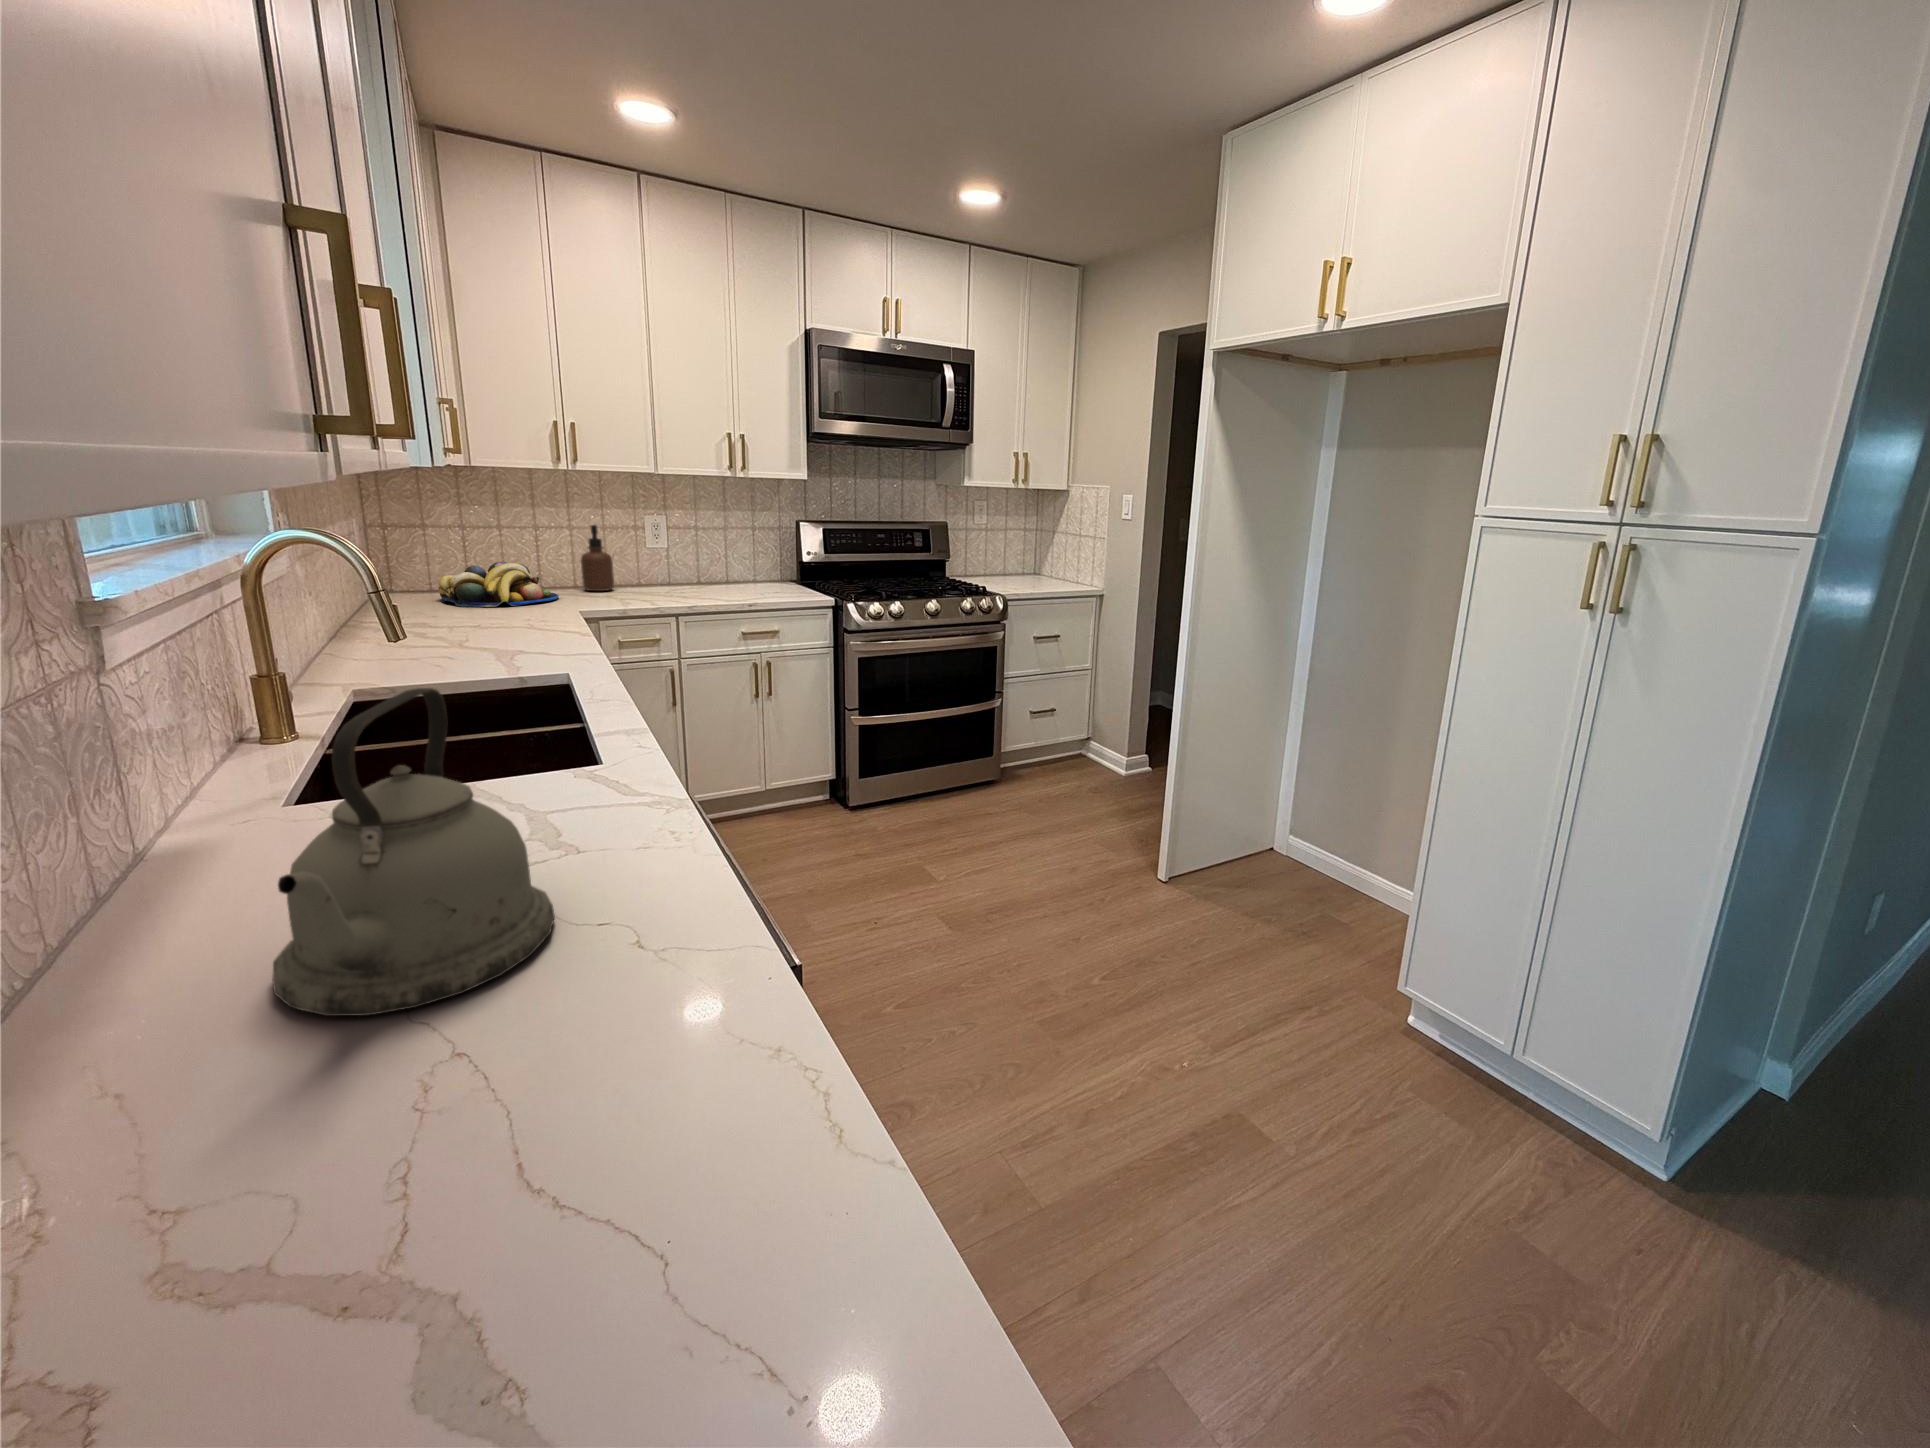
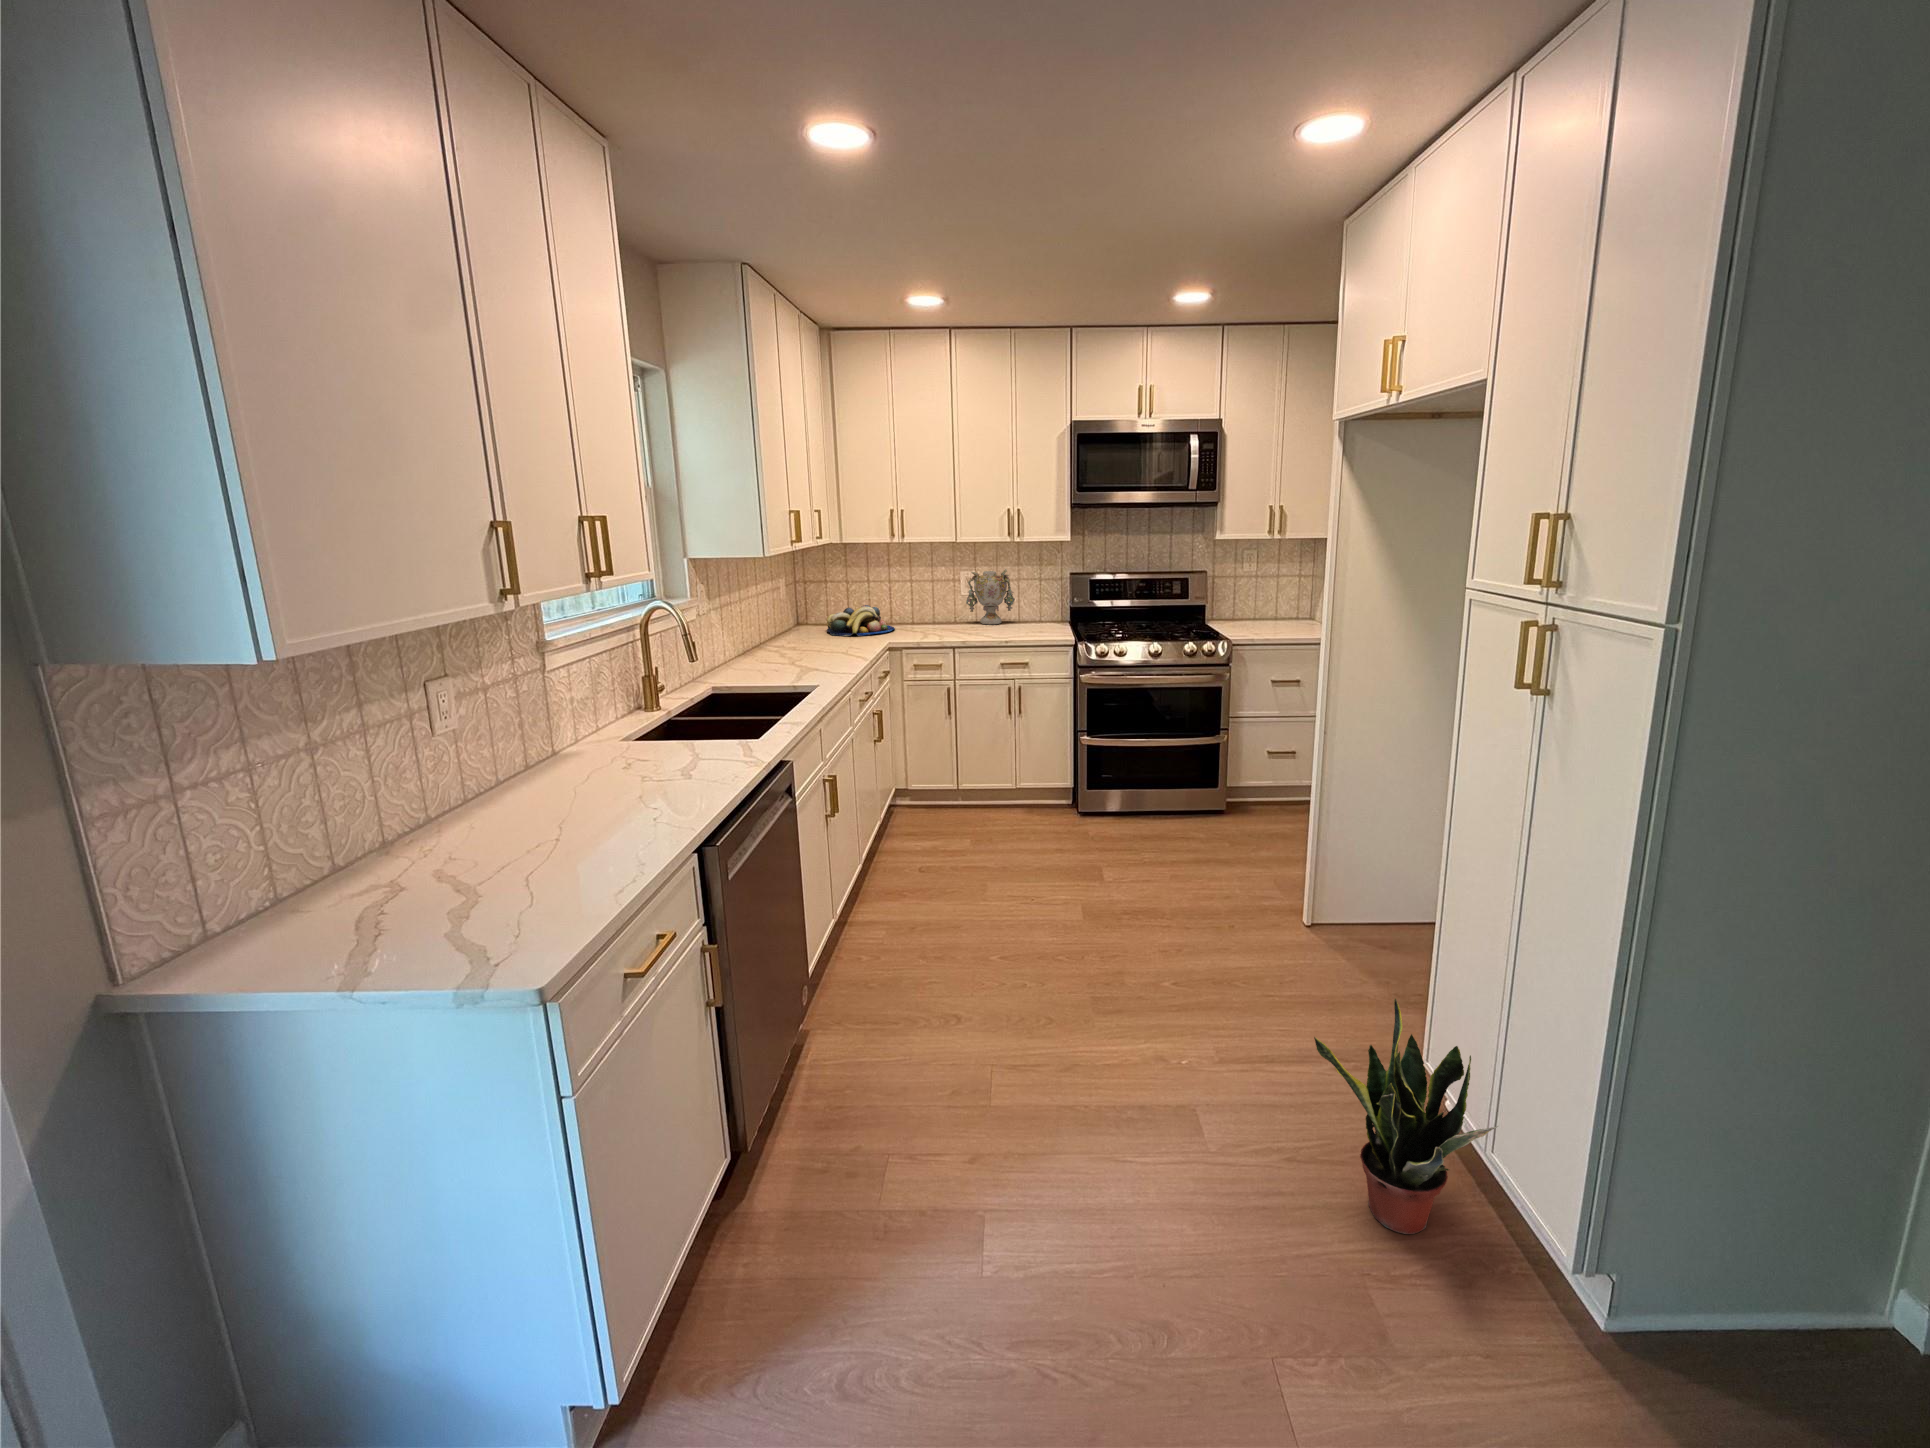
vase: none [653,514,720,587] -> present [966,569,1015,625]
soap dispenser: present [581,525,614,591] -> none [916,579,937,626]
kettle: present [273,688,555,1016] -> none [502,689,642,822]
potted plant: none [1413,926,1592,1154] -> present [1314,998,1498,1234]

